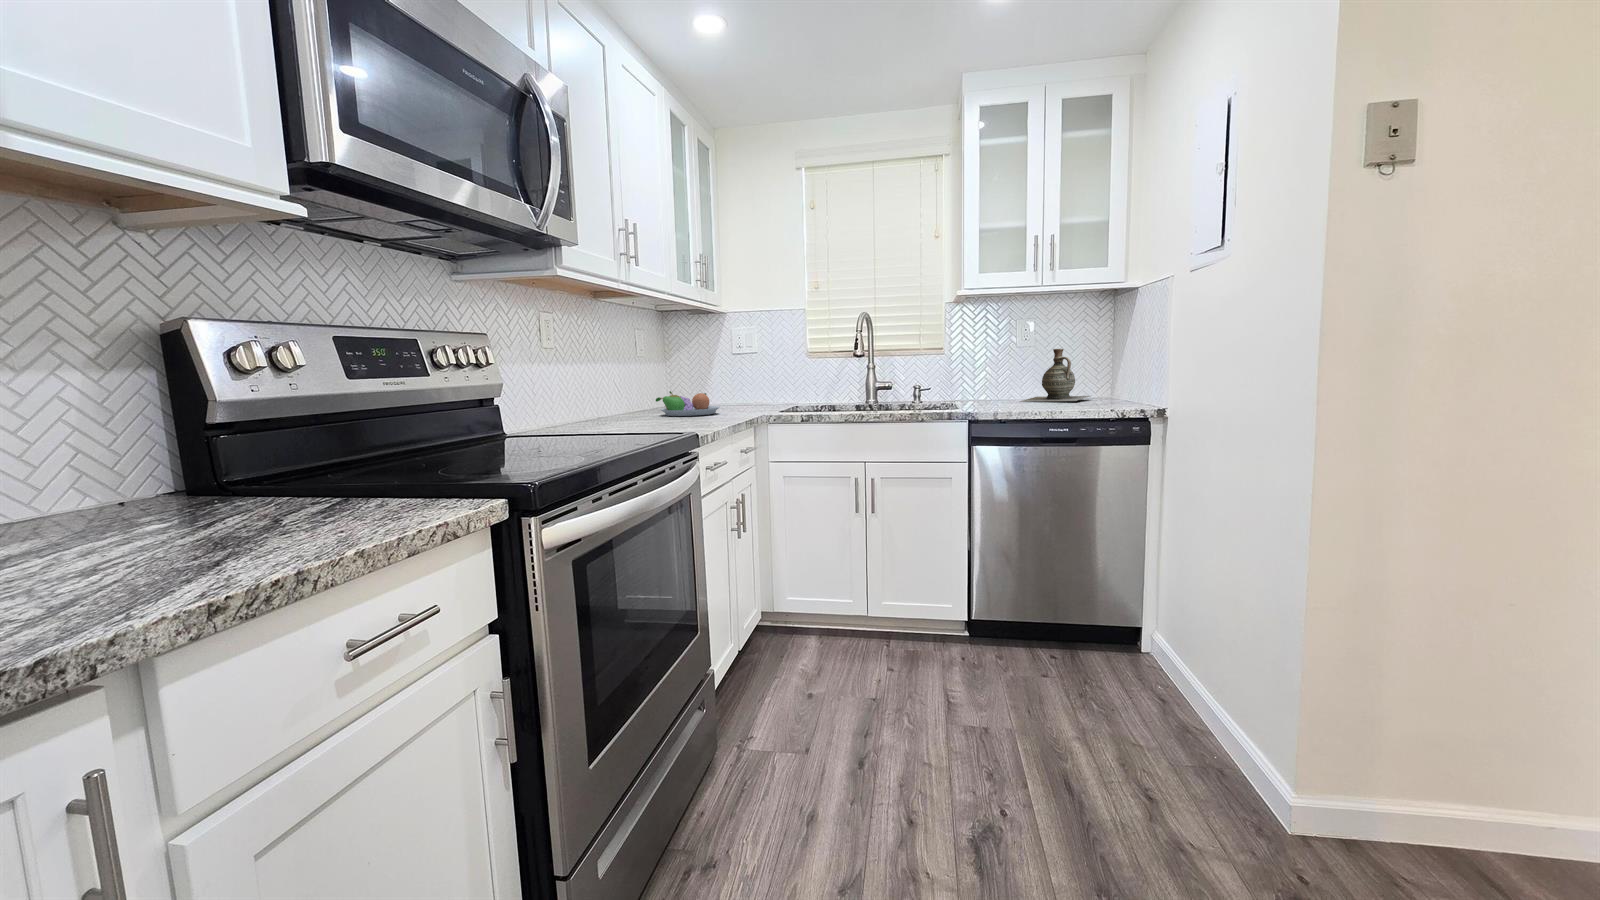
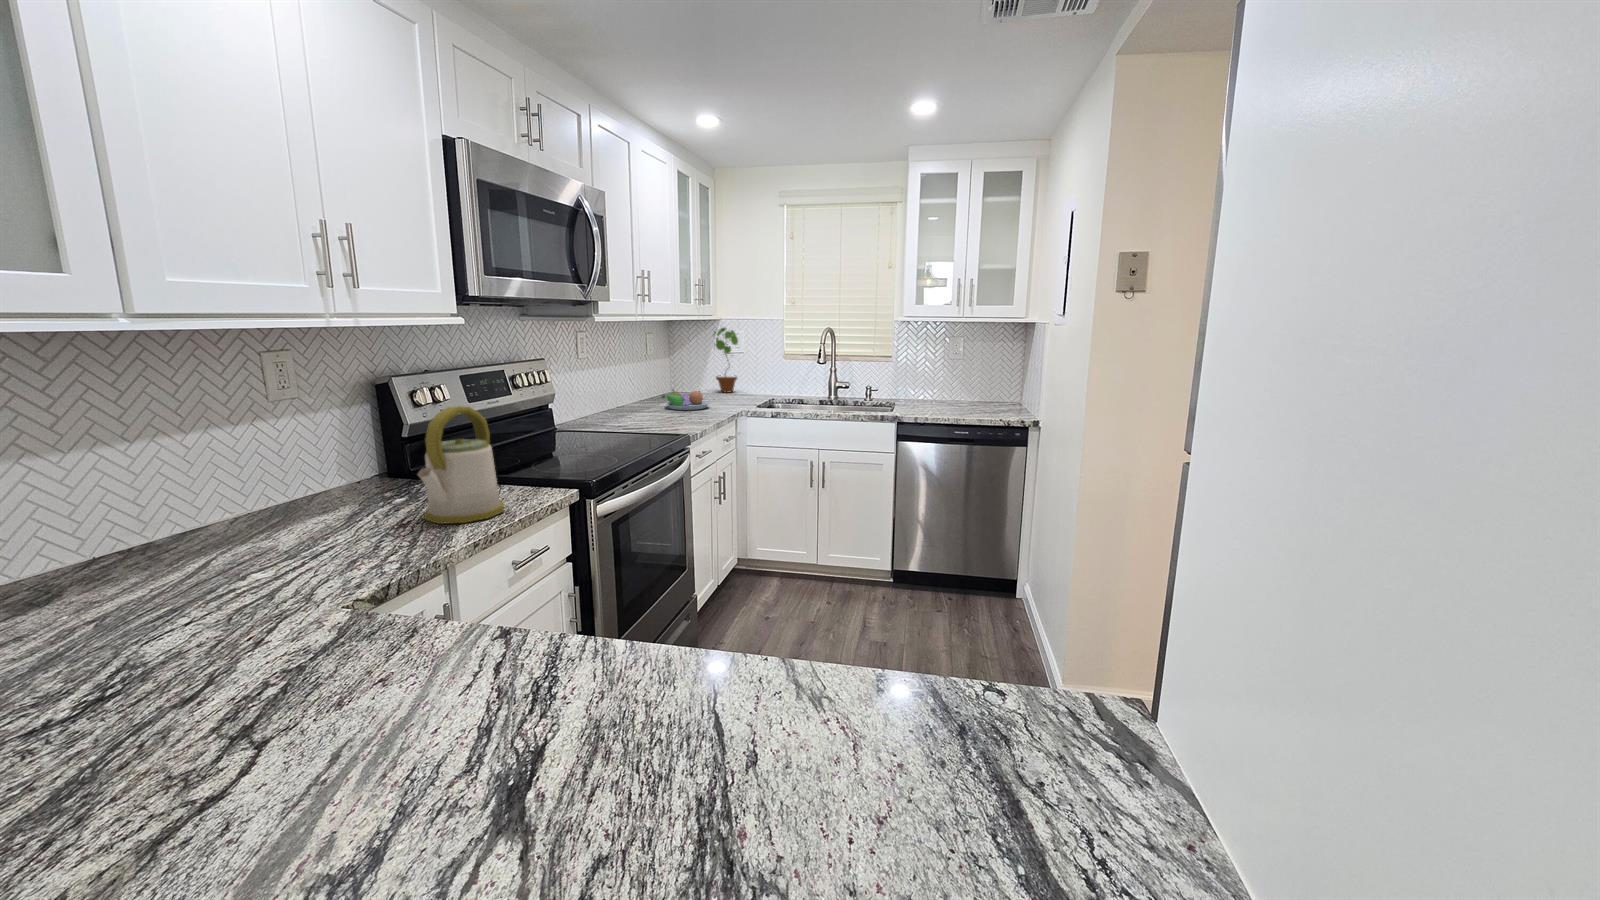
kettle: none [115,320,347,563] -> present [418,406,504,524]
potted plant: none [719,321,751,403] -> present [714,328,738,392]
ceramic jug: present [1021,349,1090,402] -> none [945,363,1003,406]

